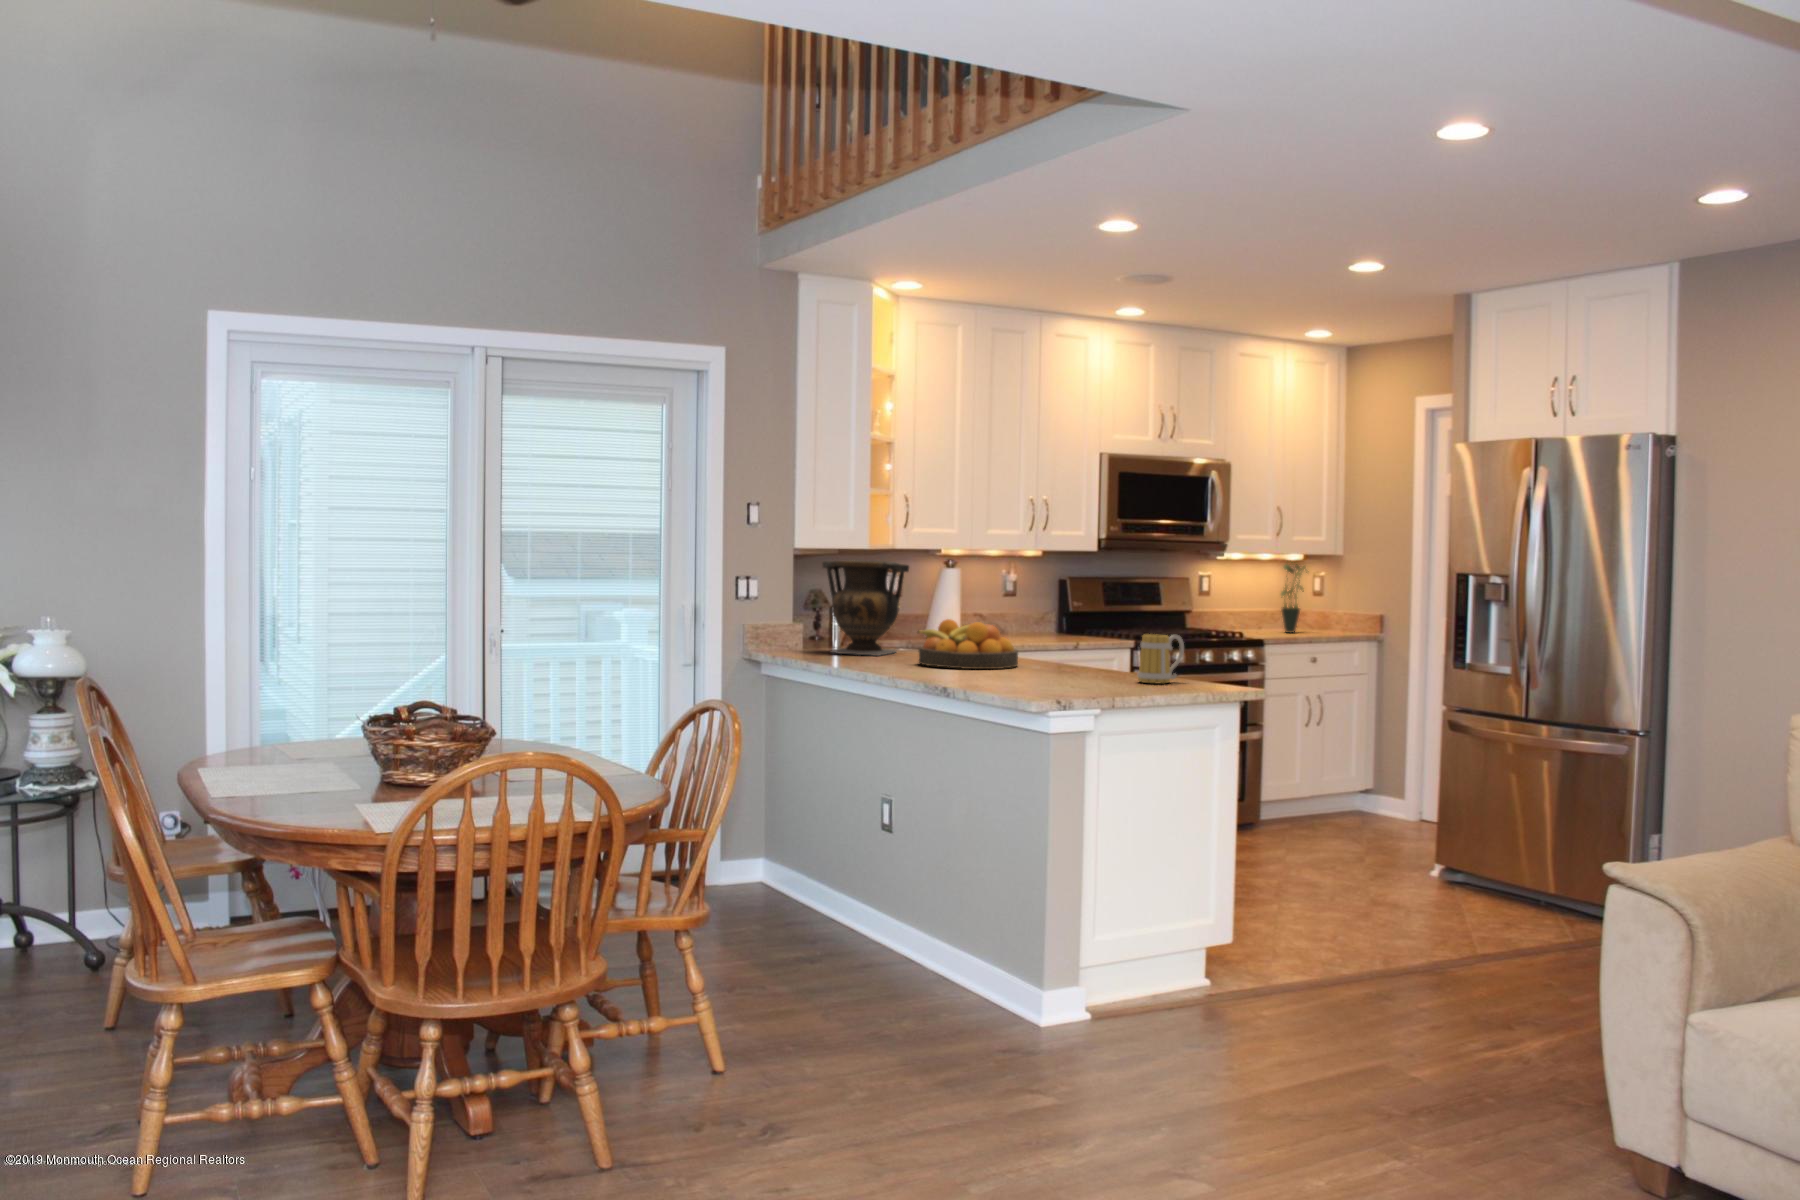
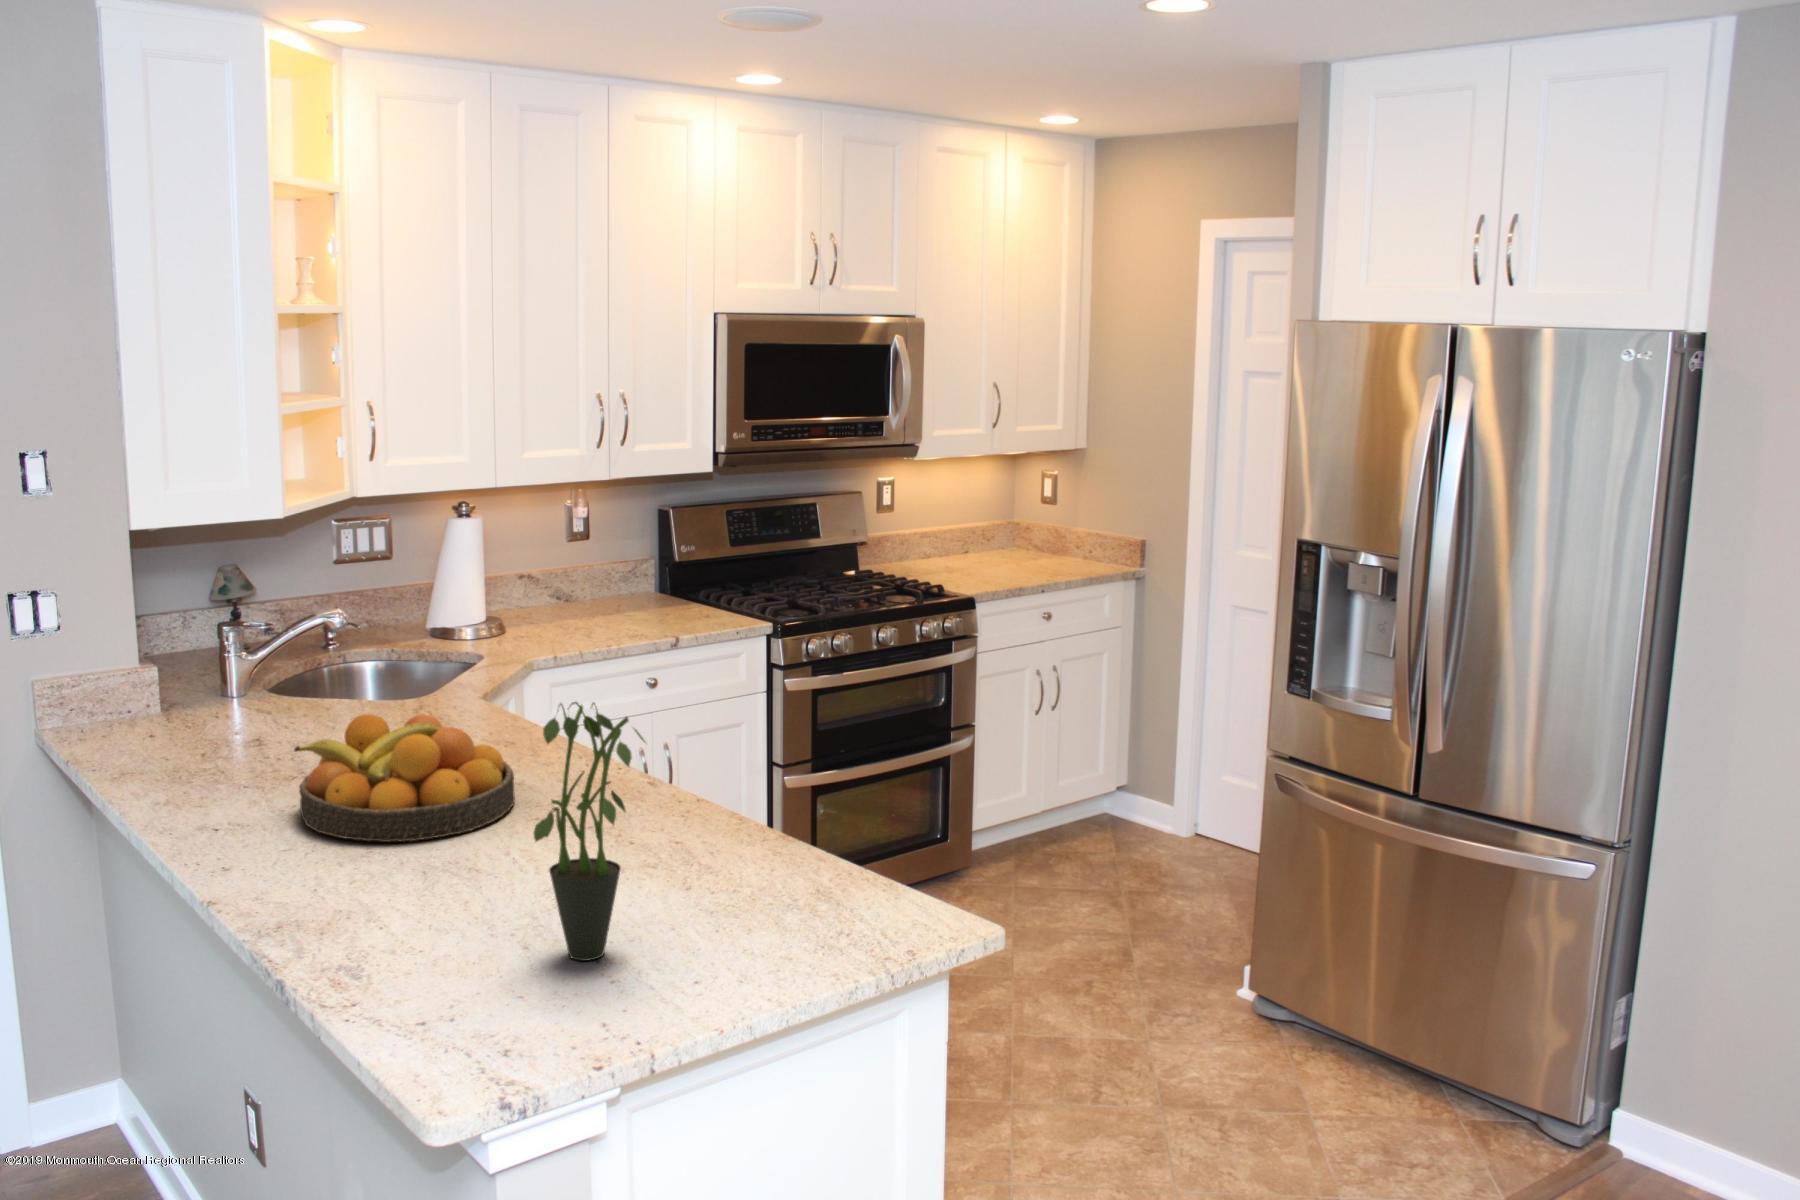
vase: present [822,561,909,656] -> none [138,555,320,756]
potted plant: present [1281,564,1307,633] -> present [534,702,645,961]
mug: present [1138,634,1184,683] -> none [737,805,839,927]

